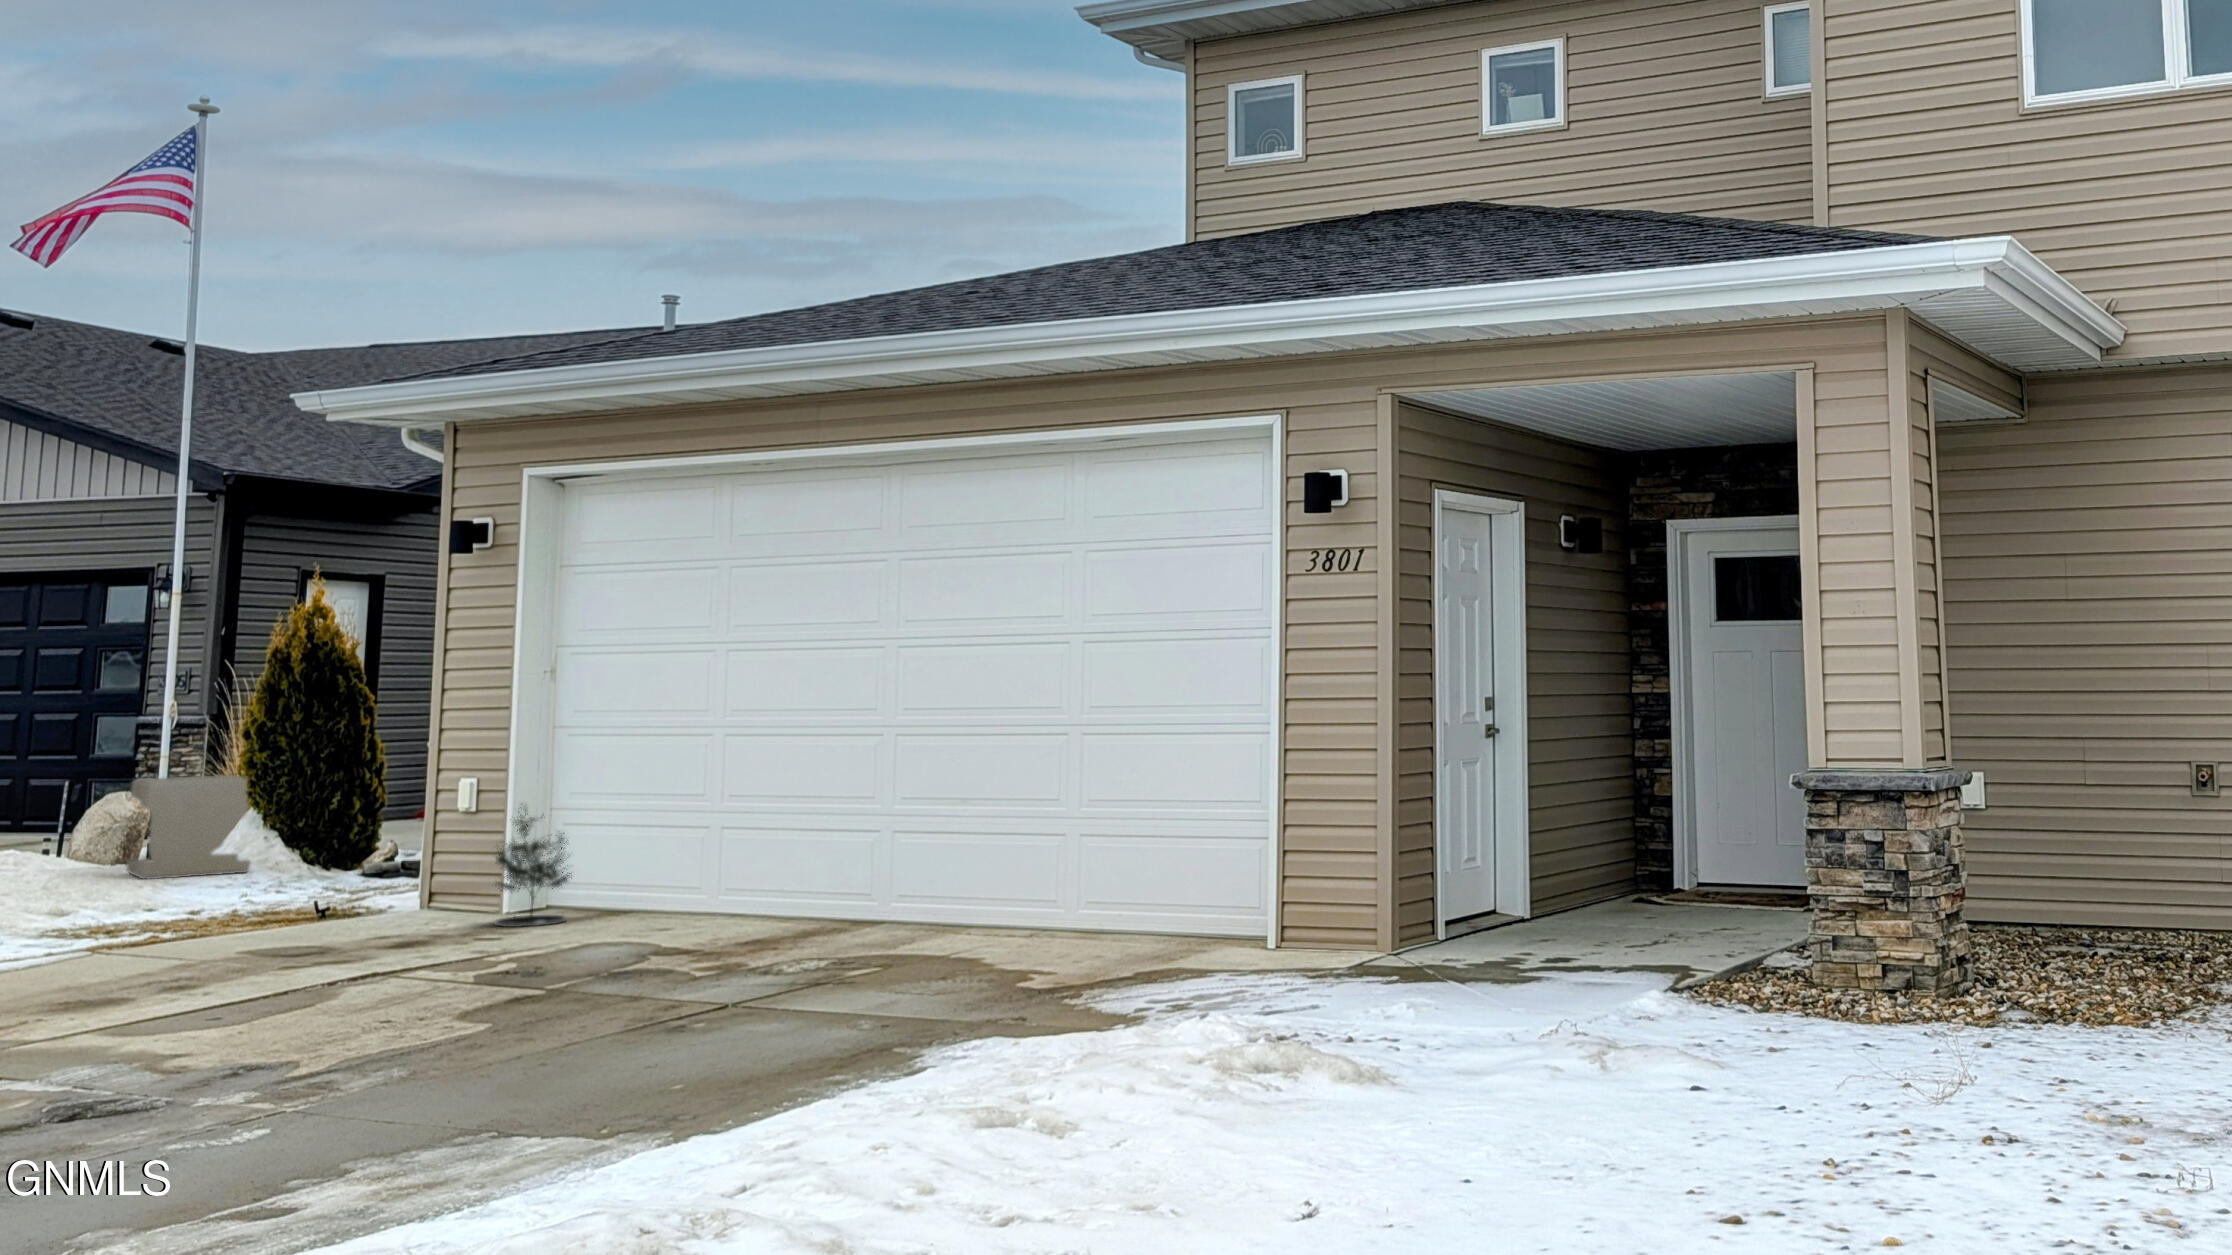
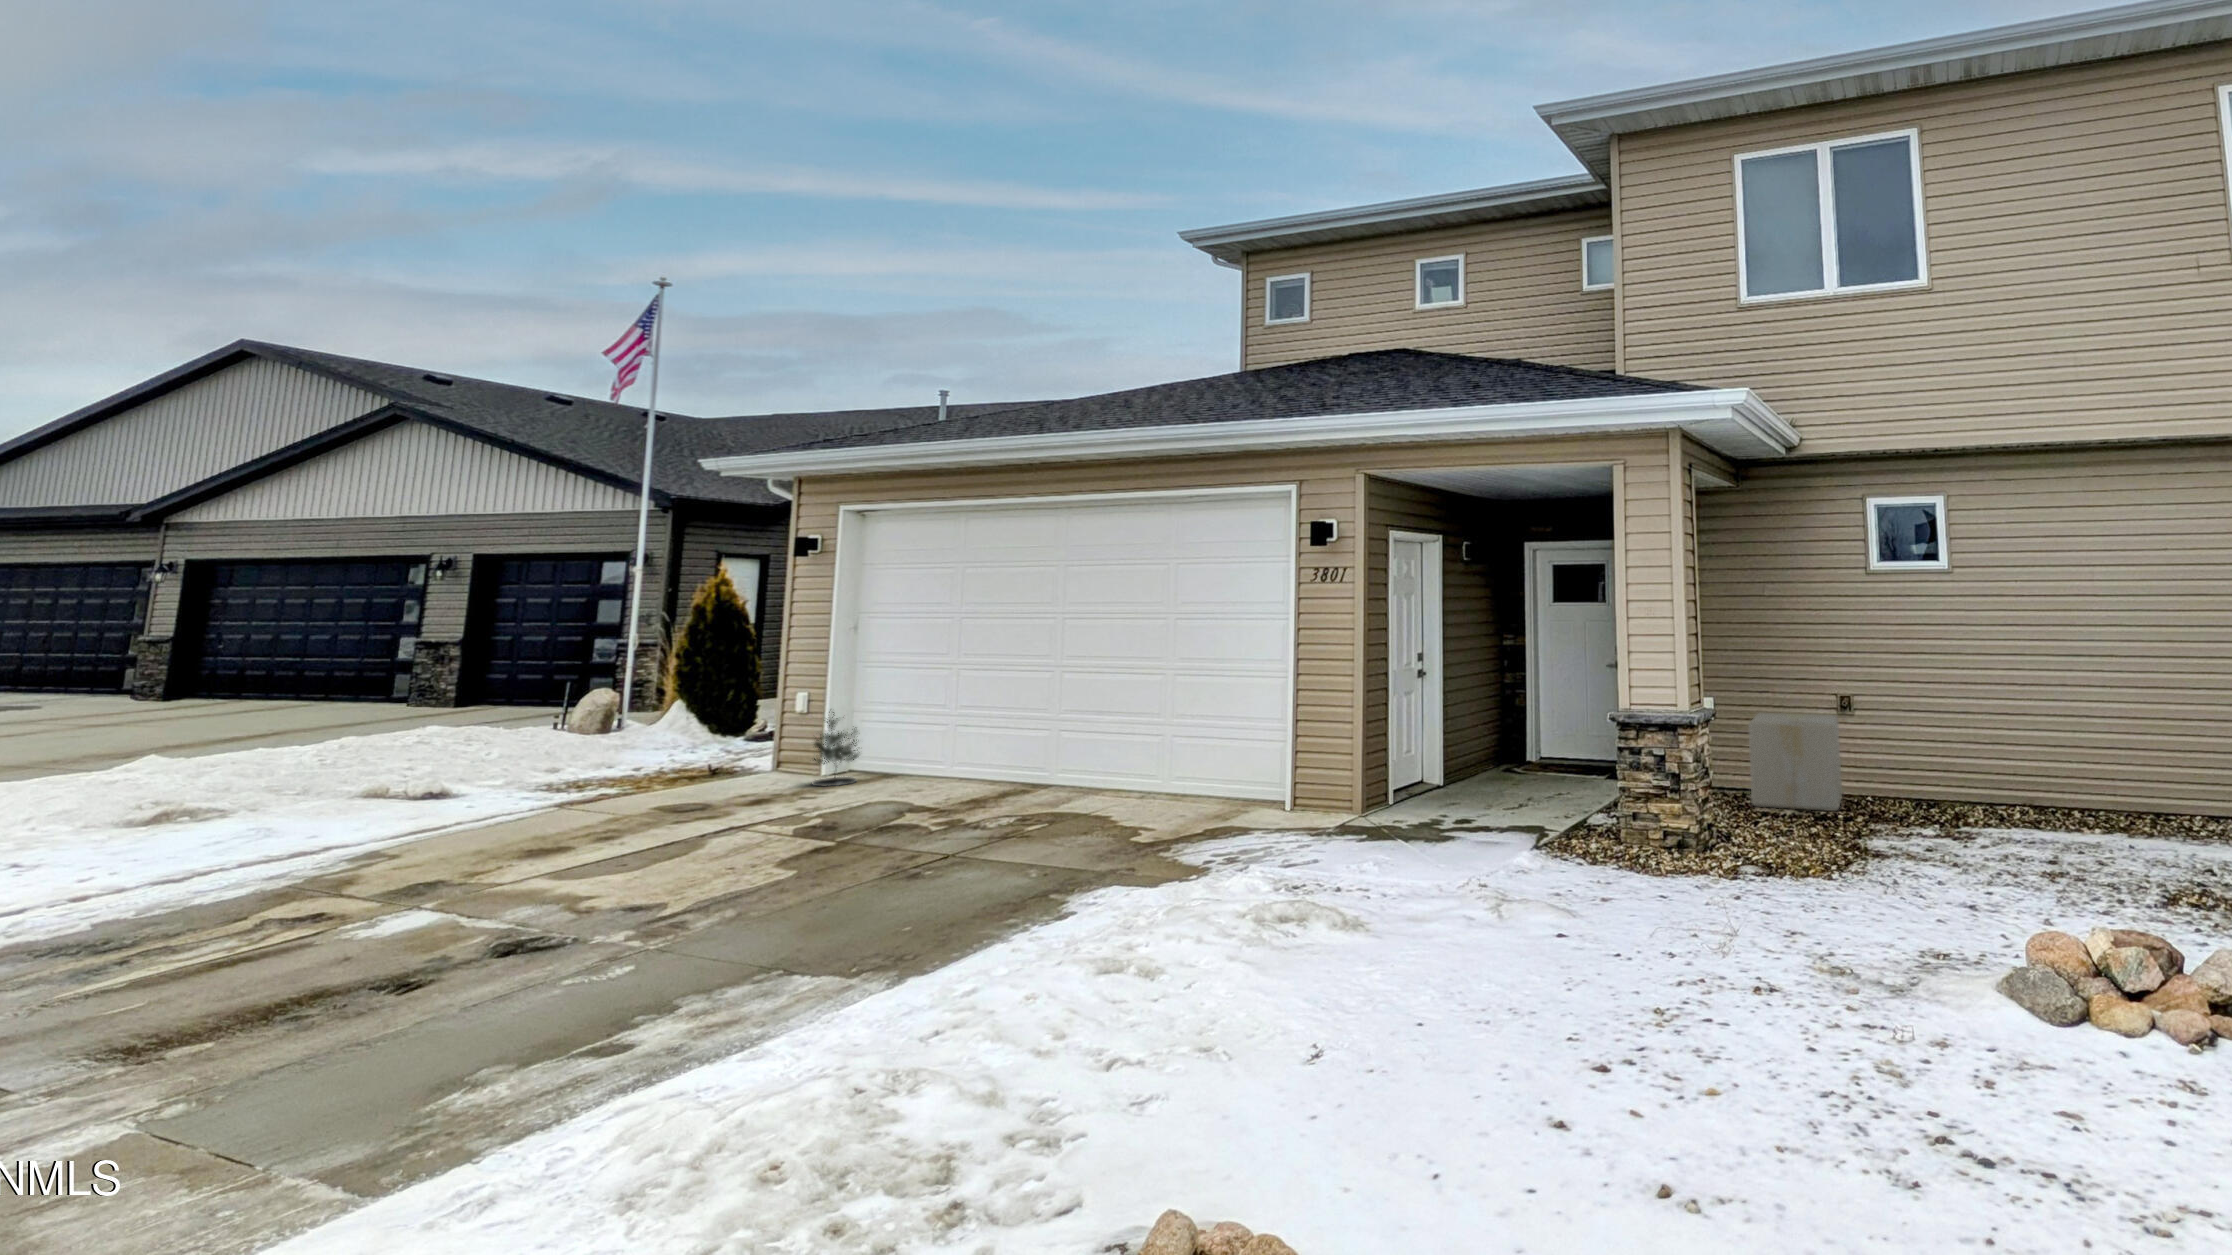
cardboard box: present [126,775,251,879] -> present [1748,713,1842,811]

